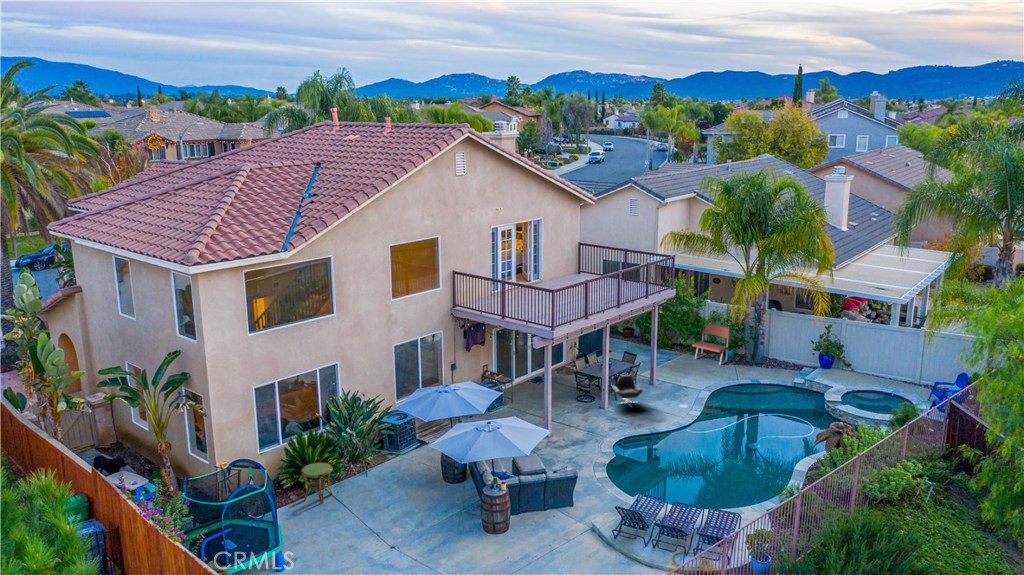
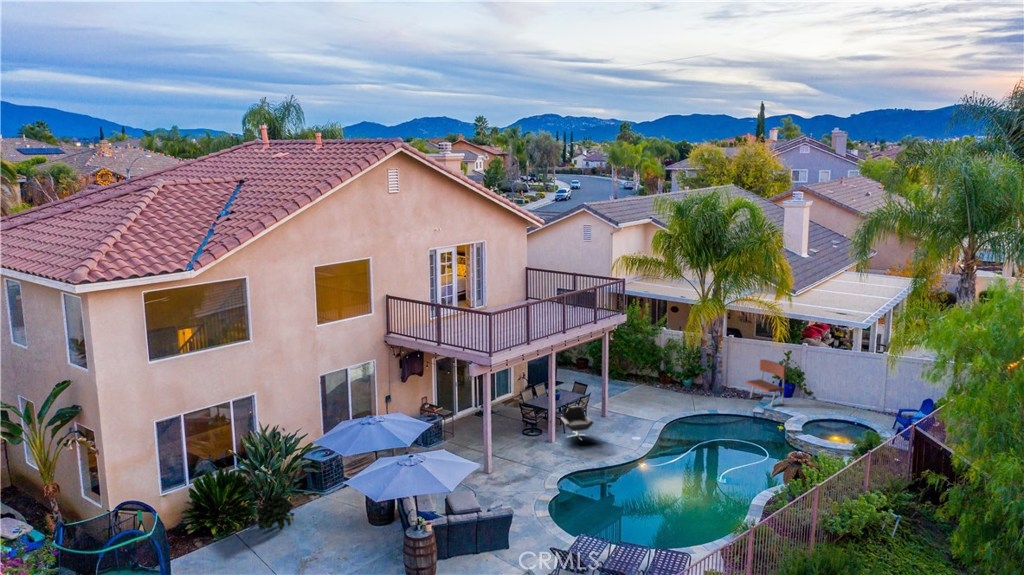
bench: present [692,324,730,365] -> present [746,359,786,406]
potted plant: none [344,454,377,486] -> present [257,495,294,530]
side table: present [301,463,333,504] -> none [205,505,243,552]

